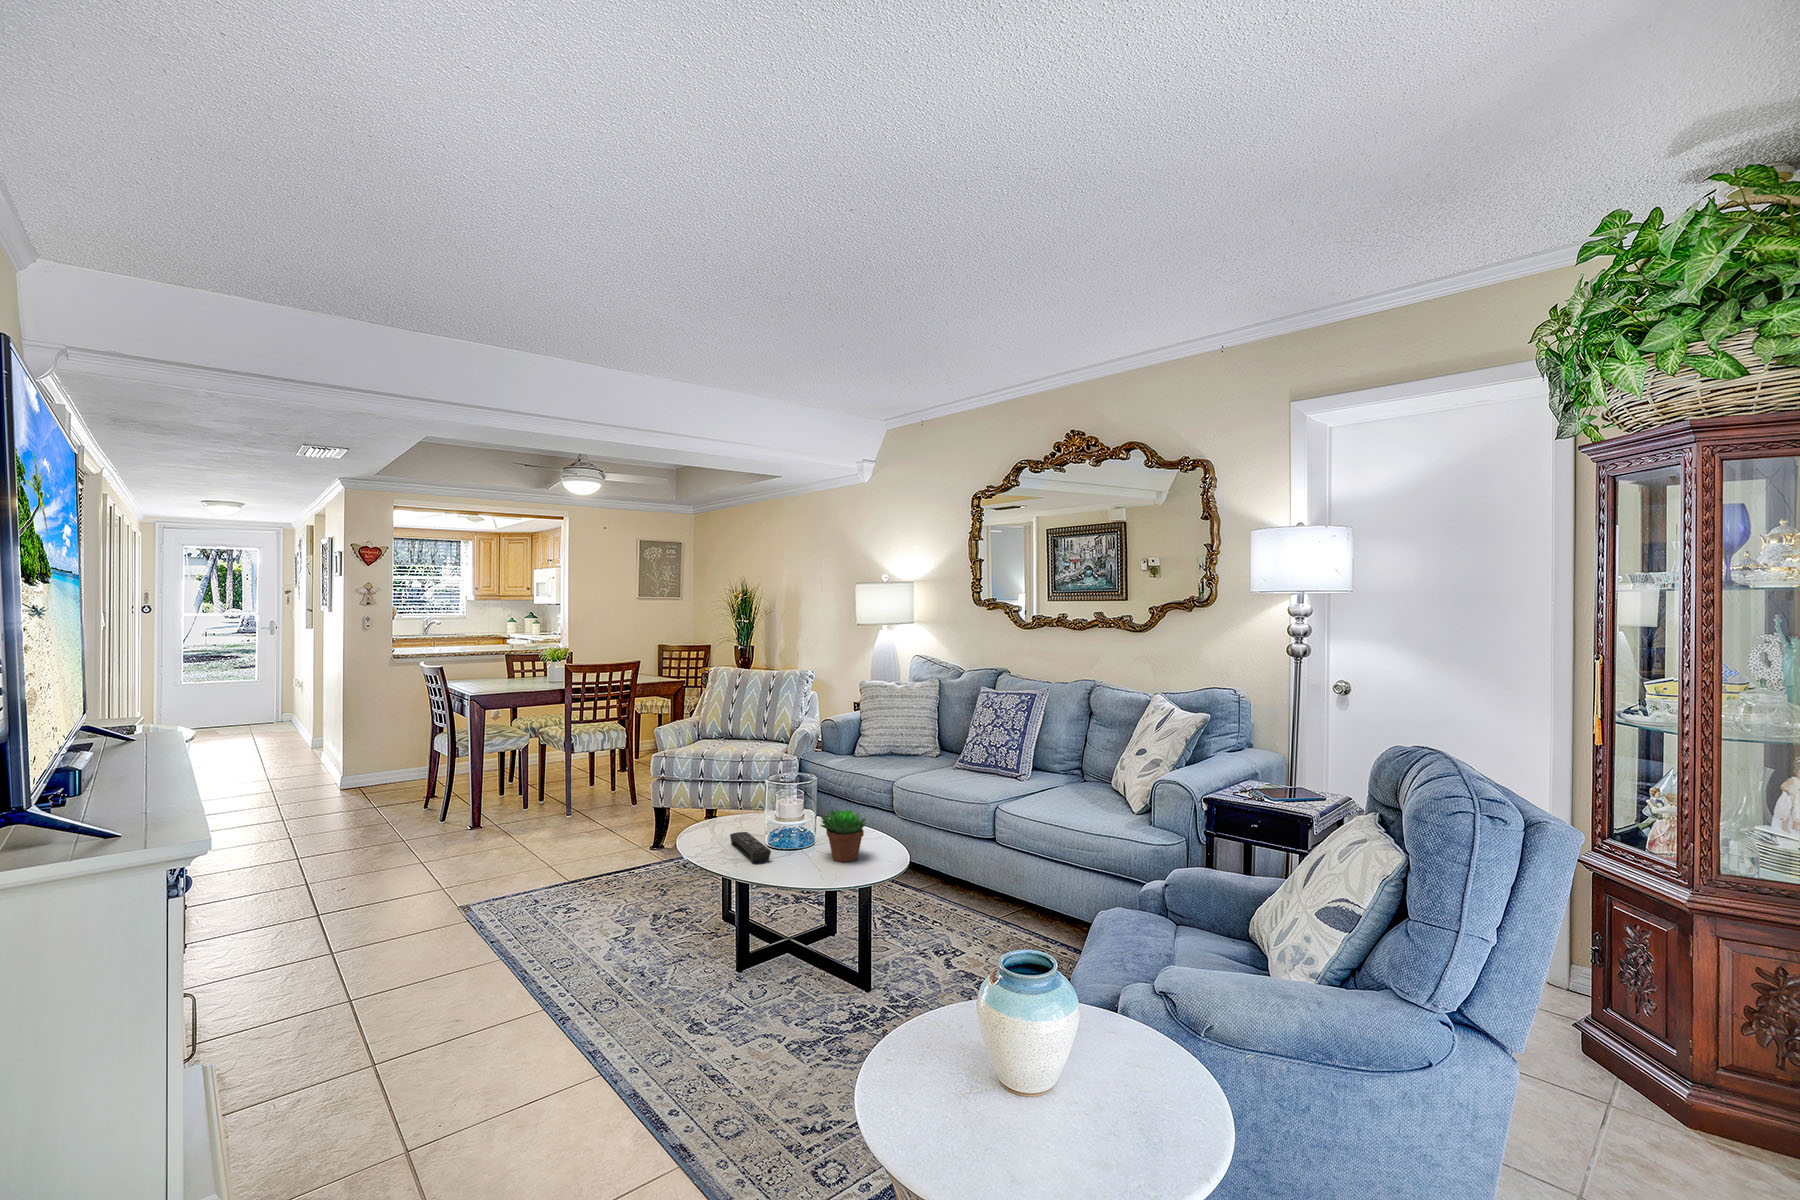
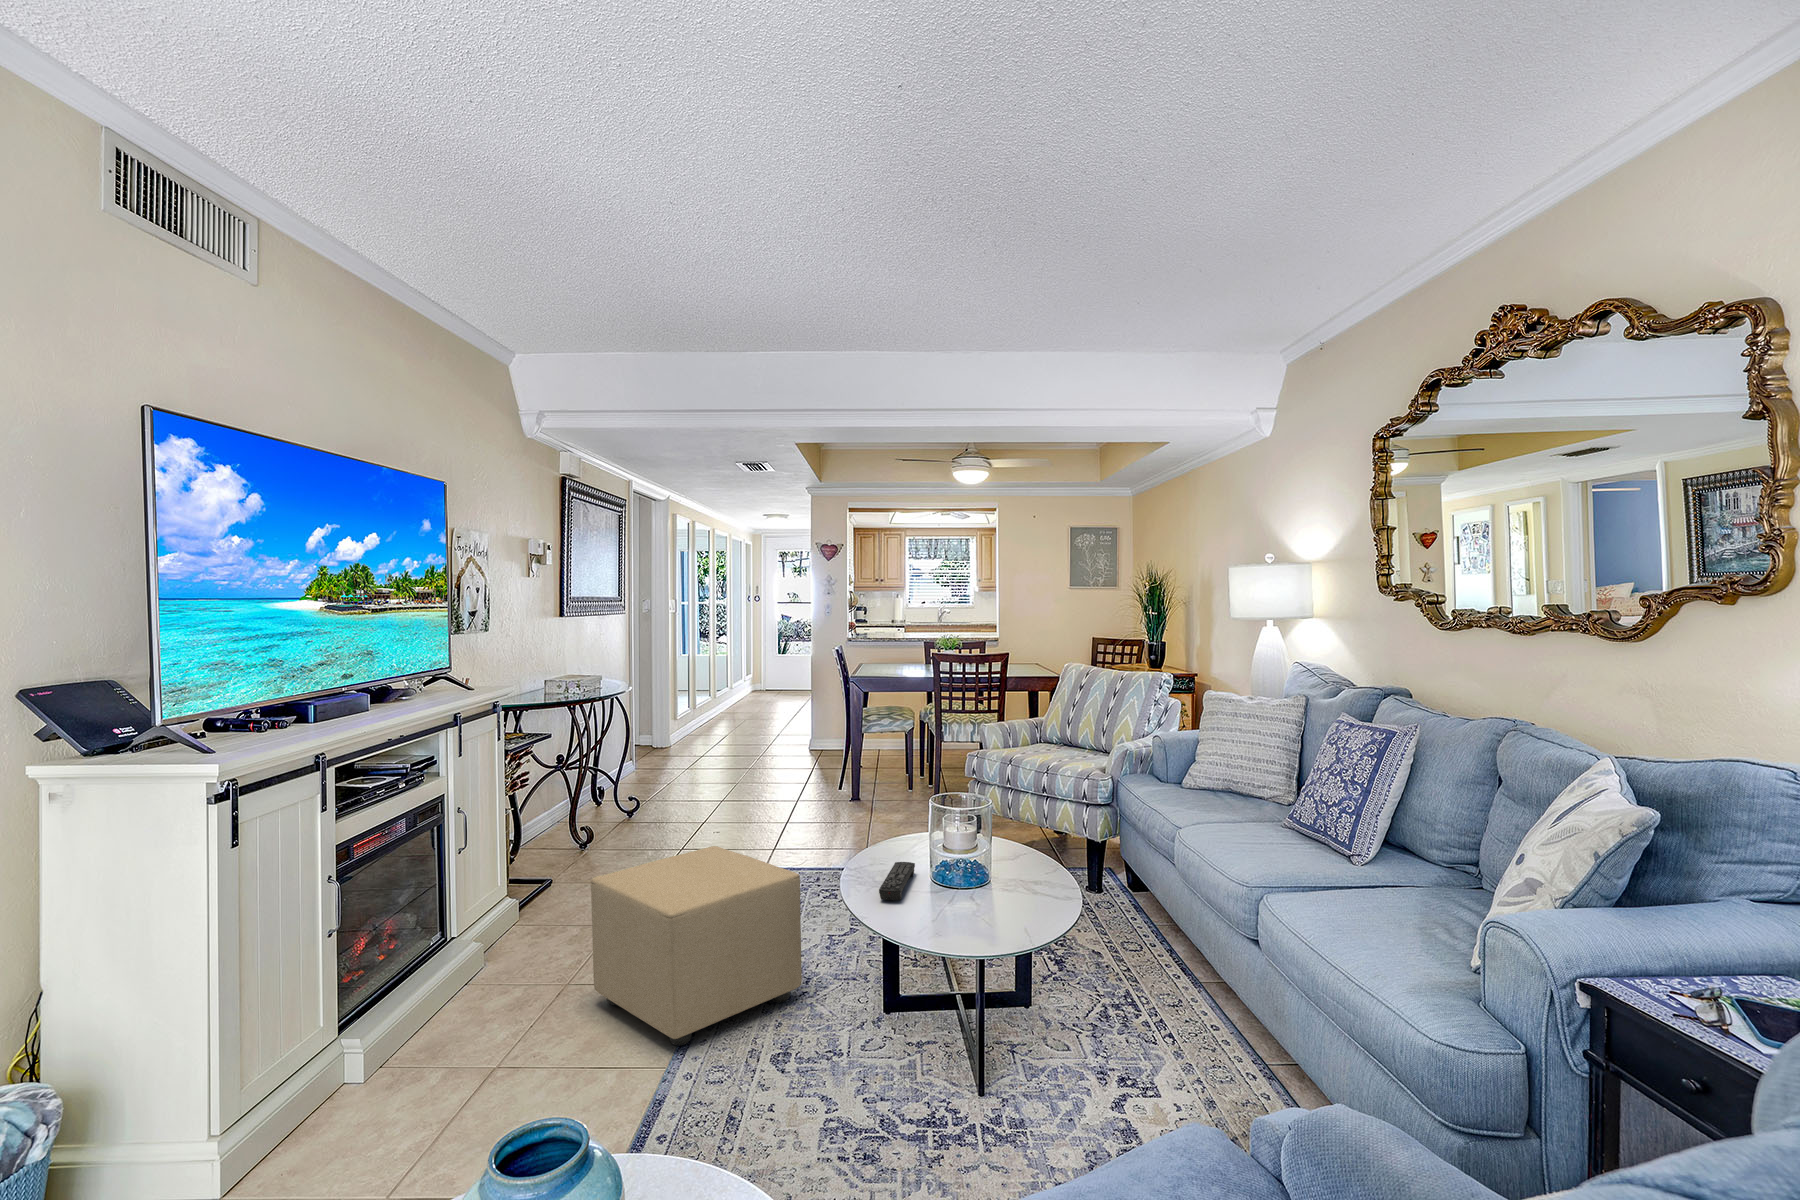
succulent plant: present [820,809,866,862] -> none [948,857,1009,924]
ottoman: none [428,856,650,1048] -> present [591,846,802,1046]

